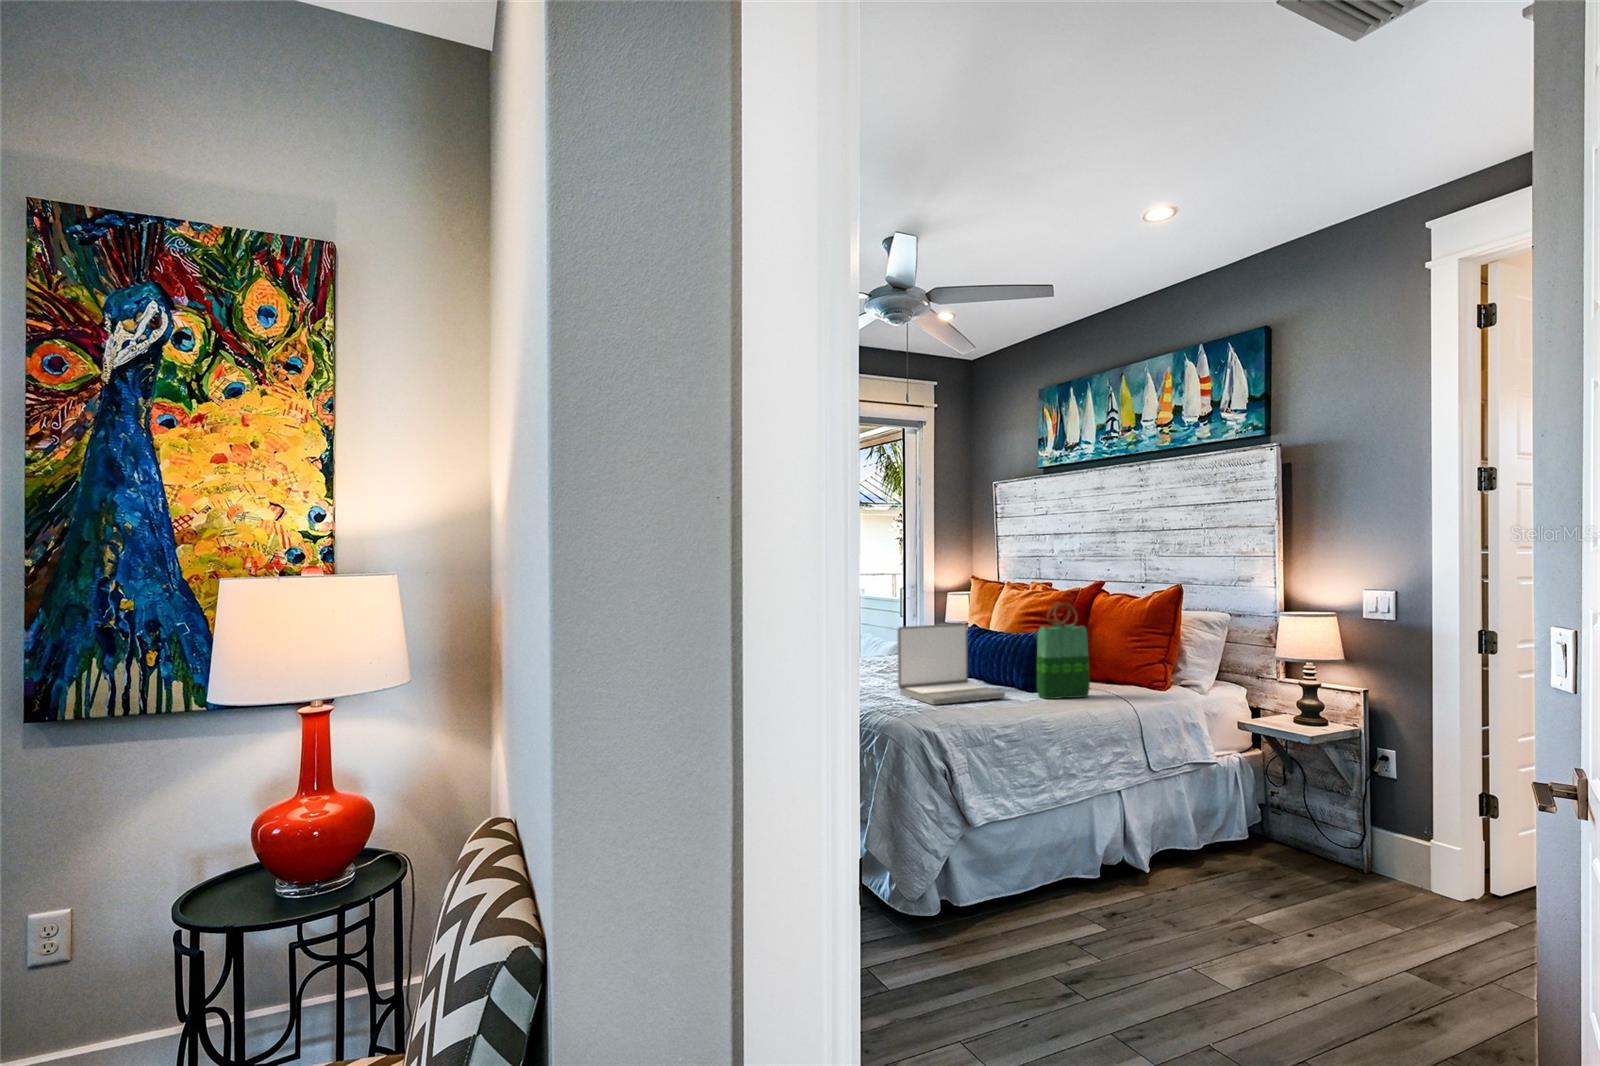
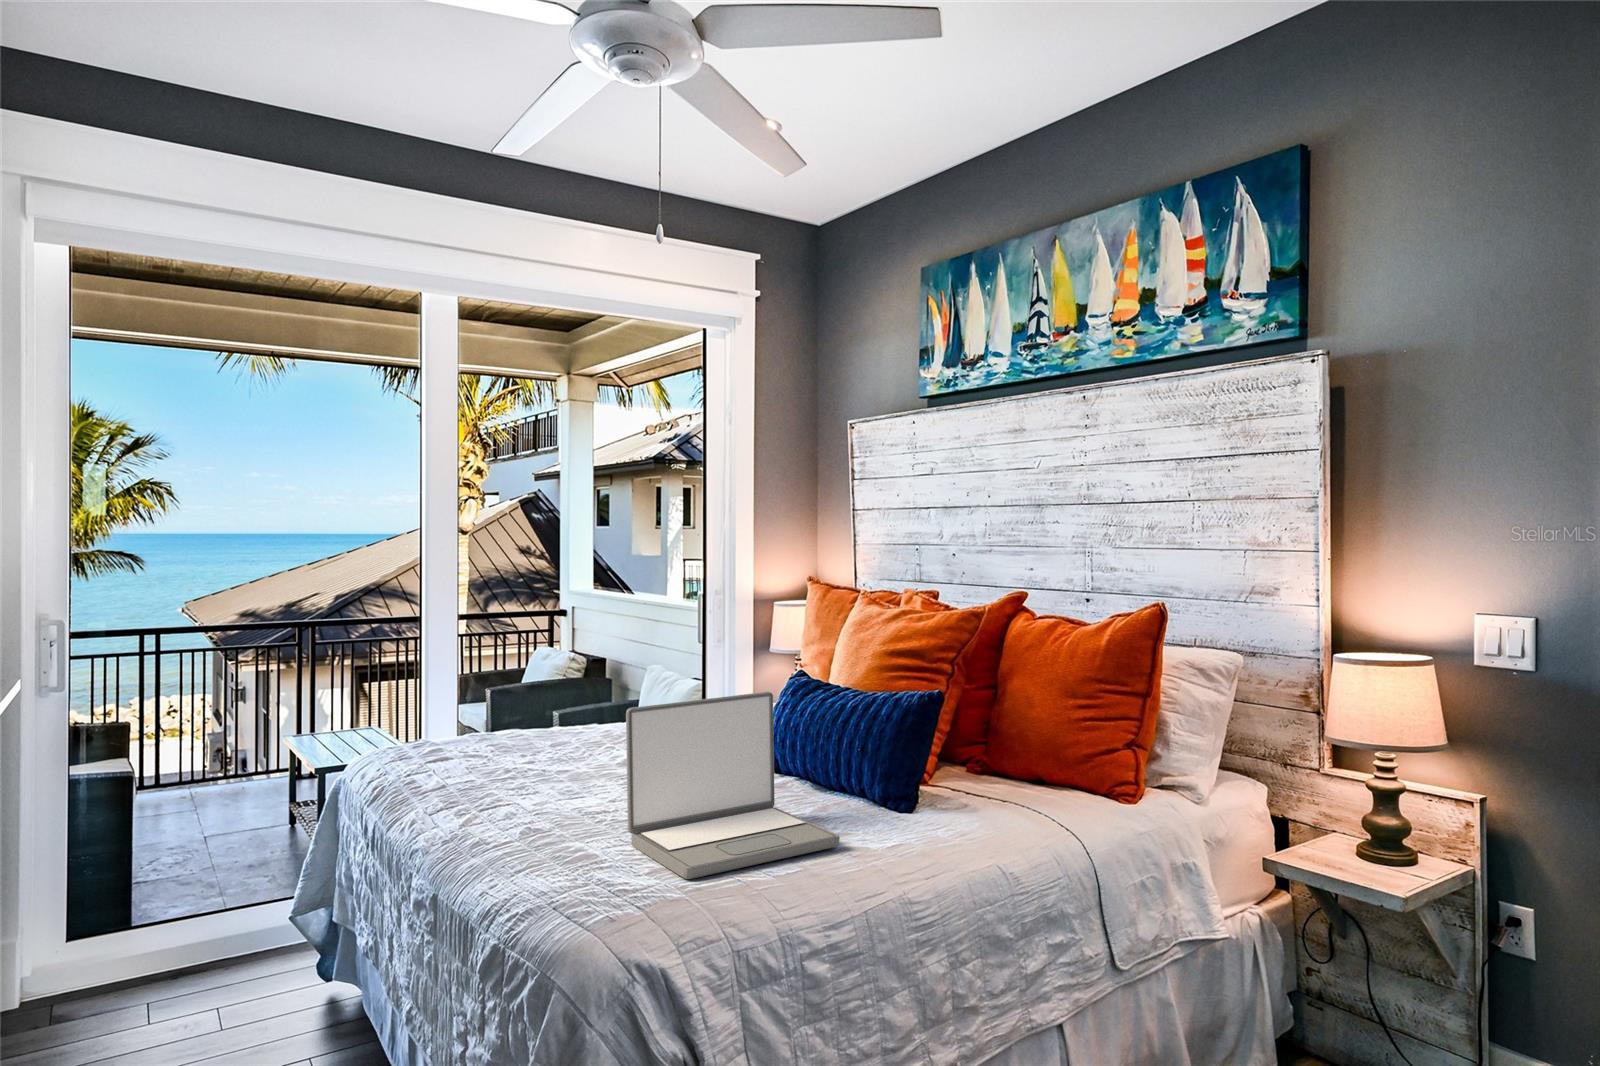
tote bag: present [1037,603,1090,699] -> none [902,651,1001,843]

